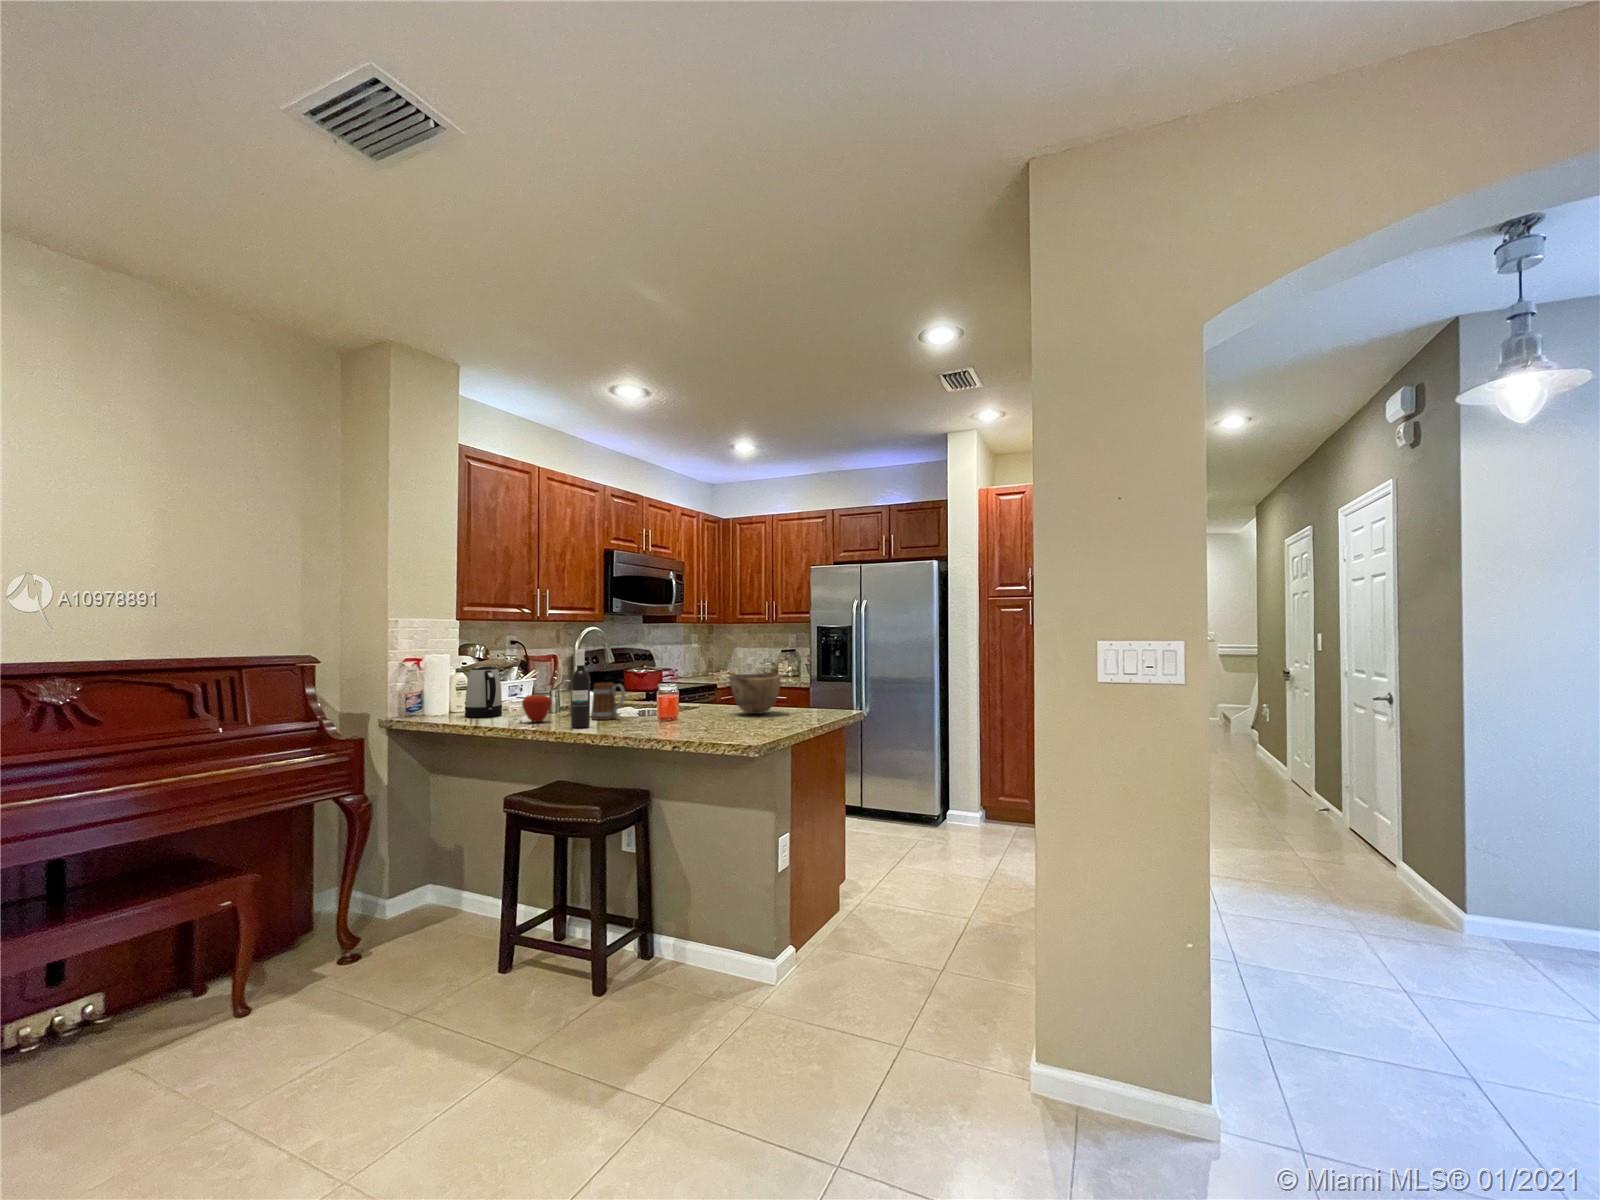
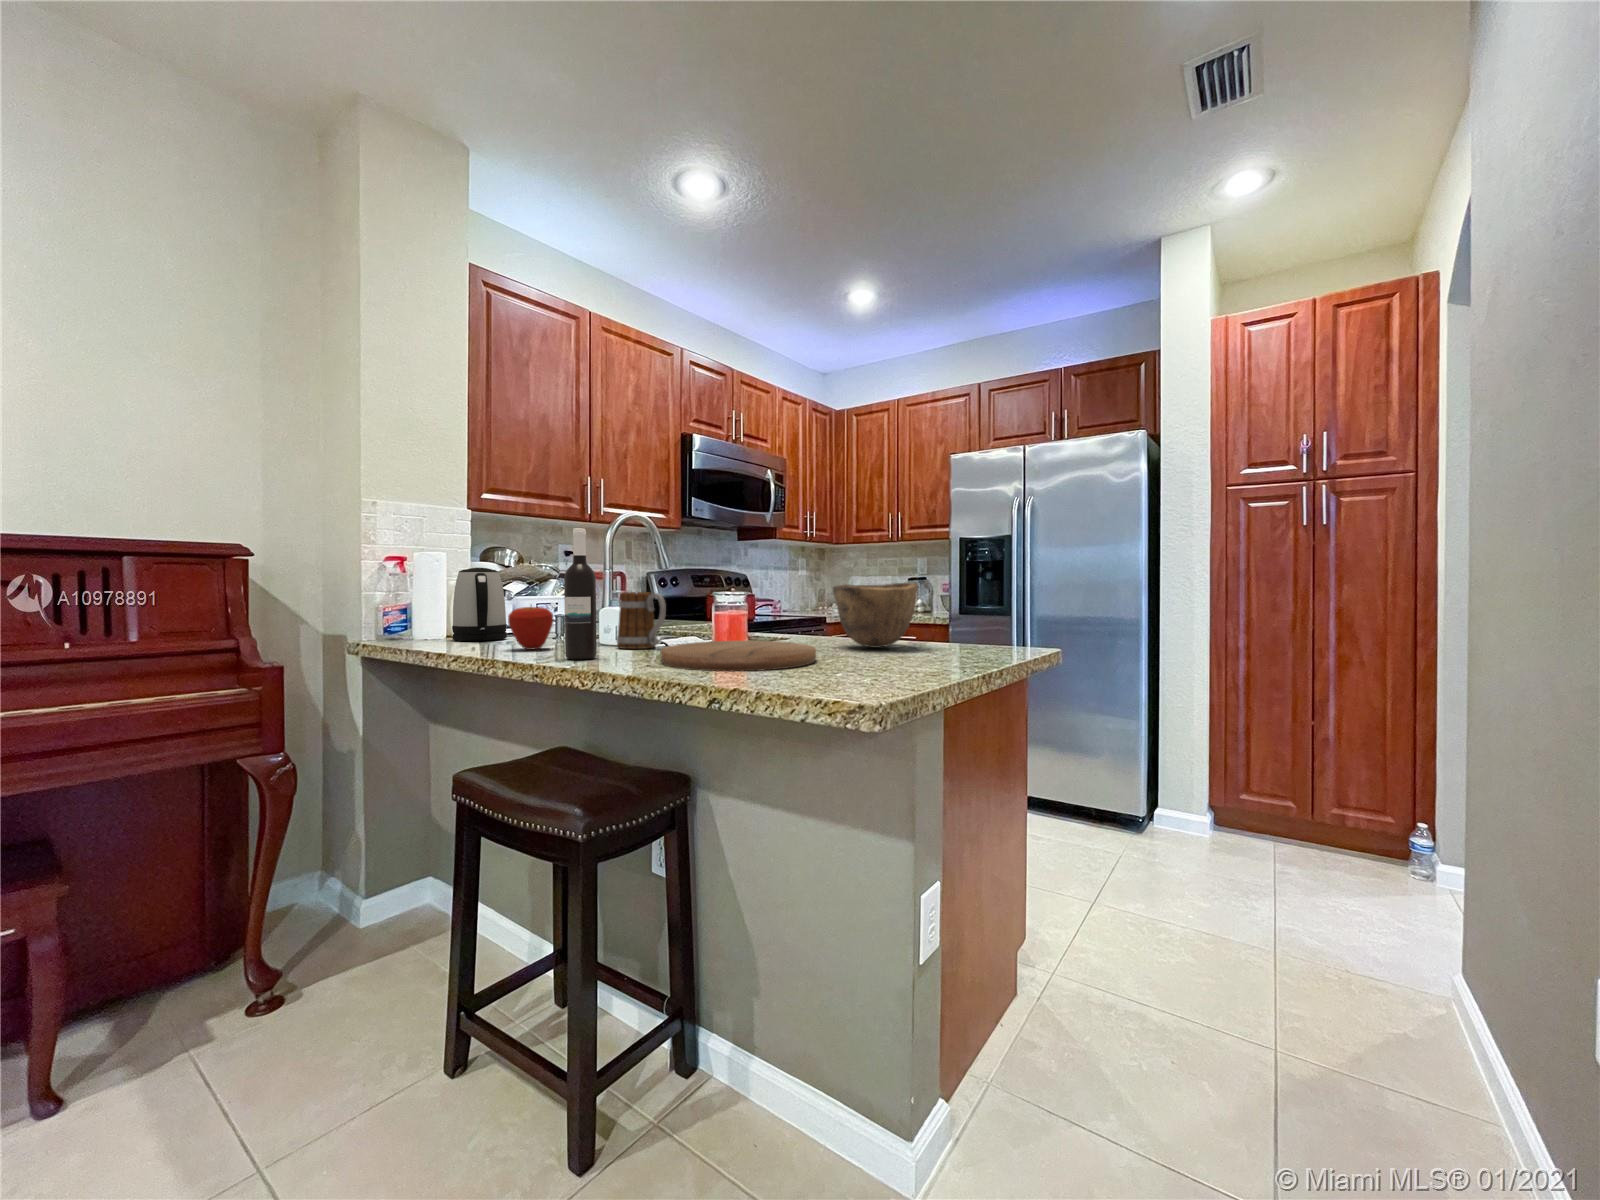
cutting board: none [631,712,722,732] -> present [661,640,816,671]

